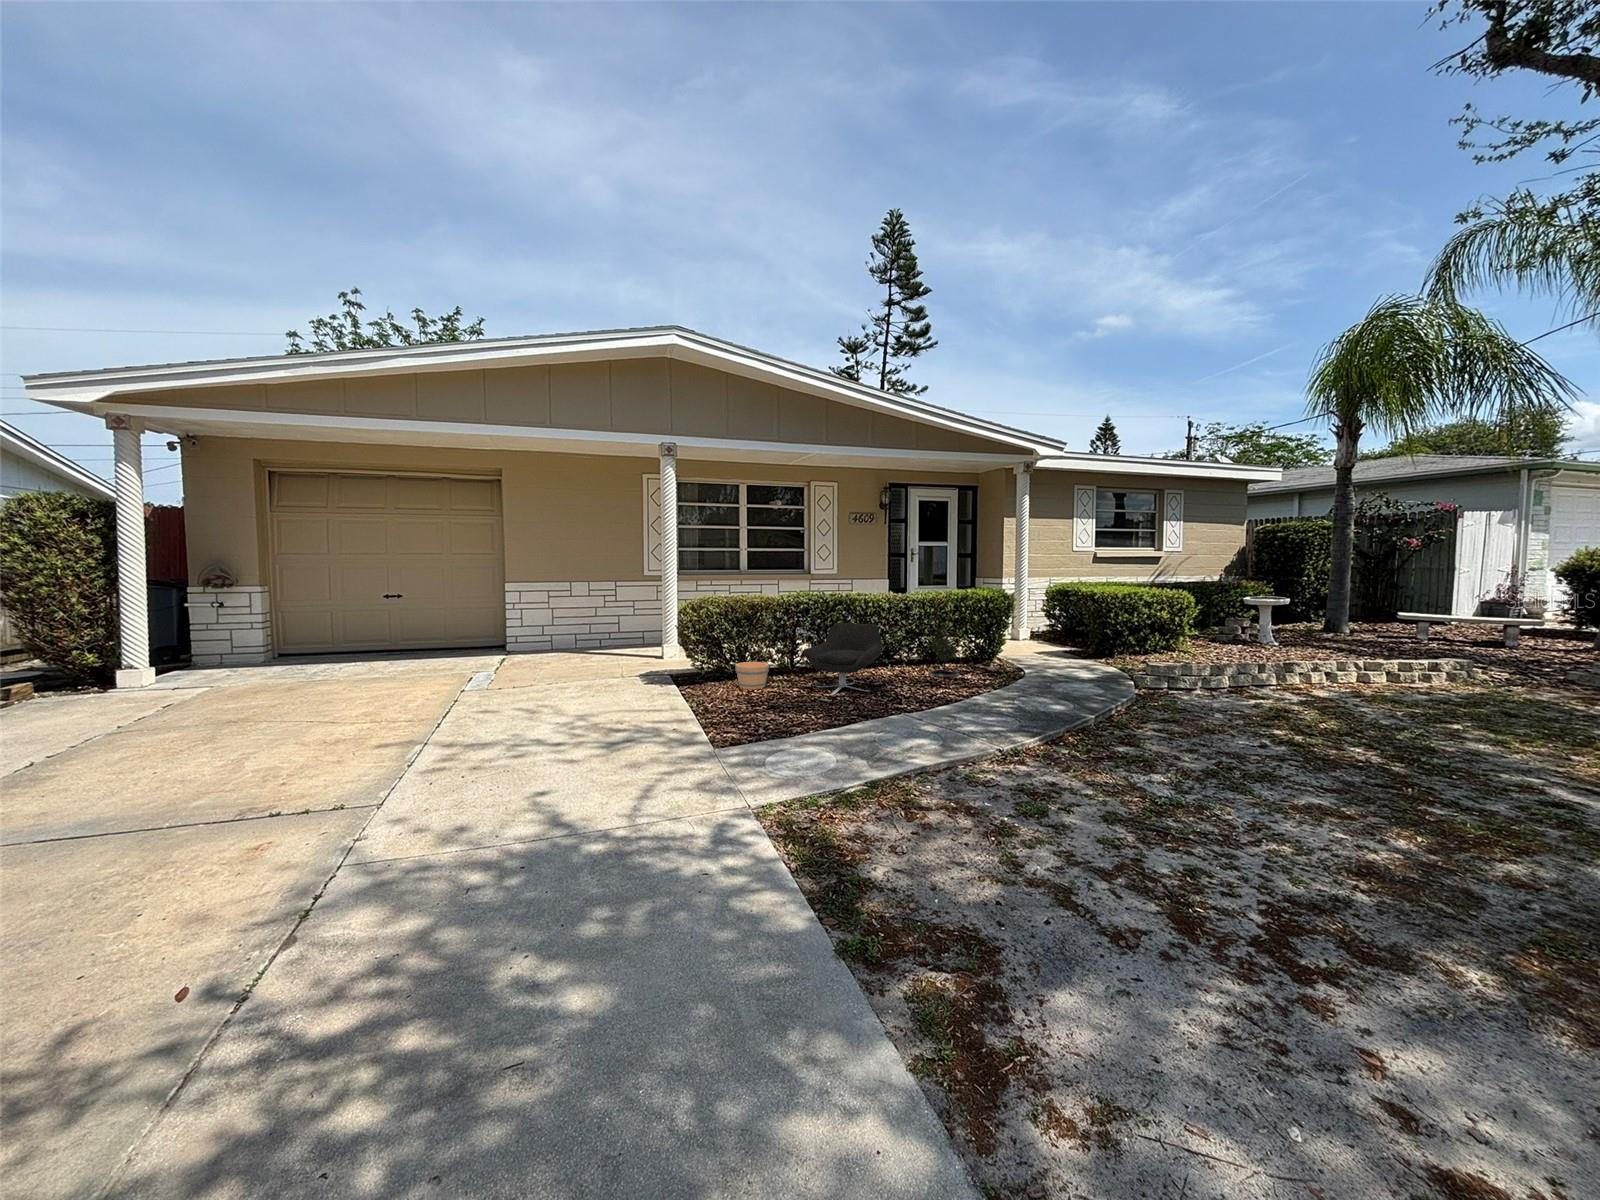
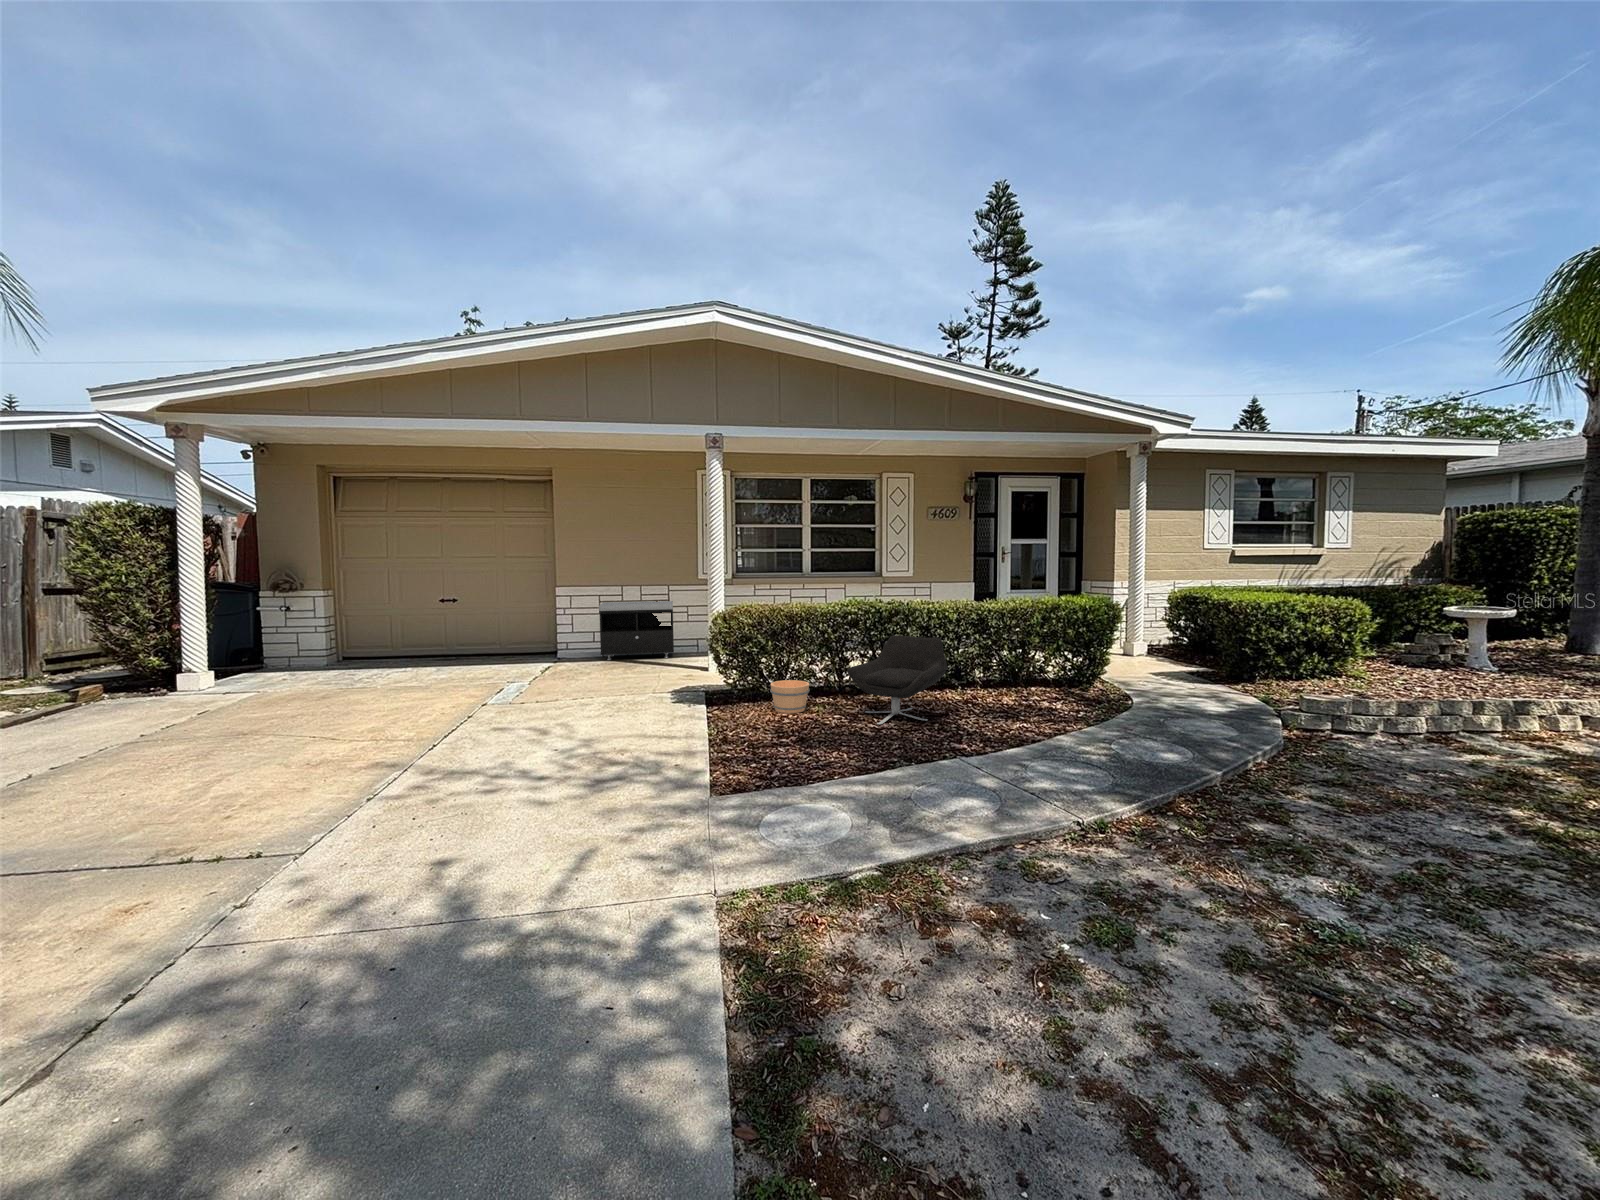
storage bench: none [551,596,622,652] -> present [599,601,674,660]
potted tree: present [929,626,959,677] -> none [1009,634,1048,703]

